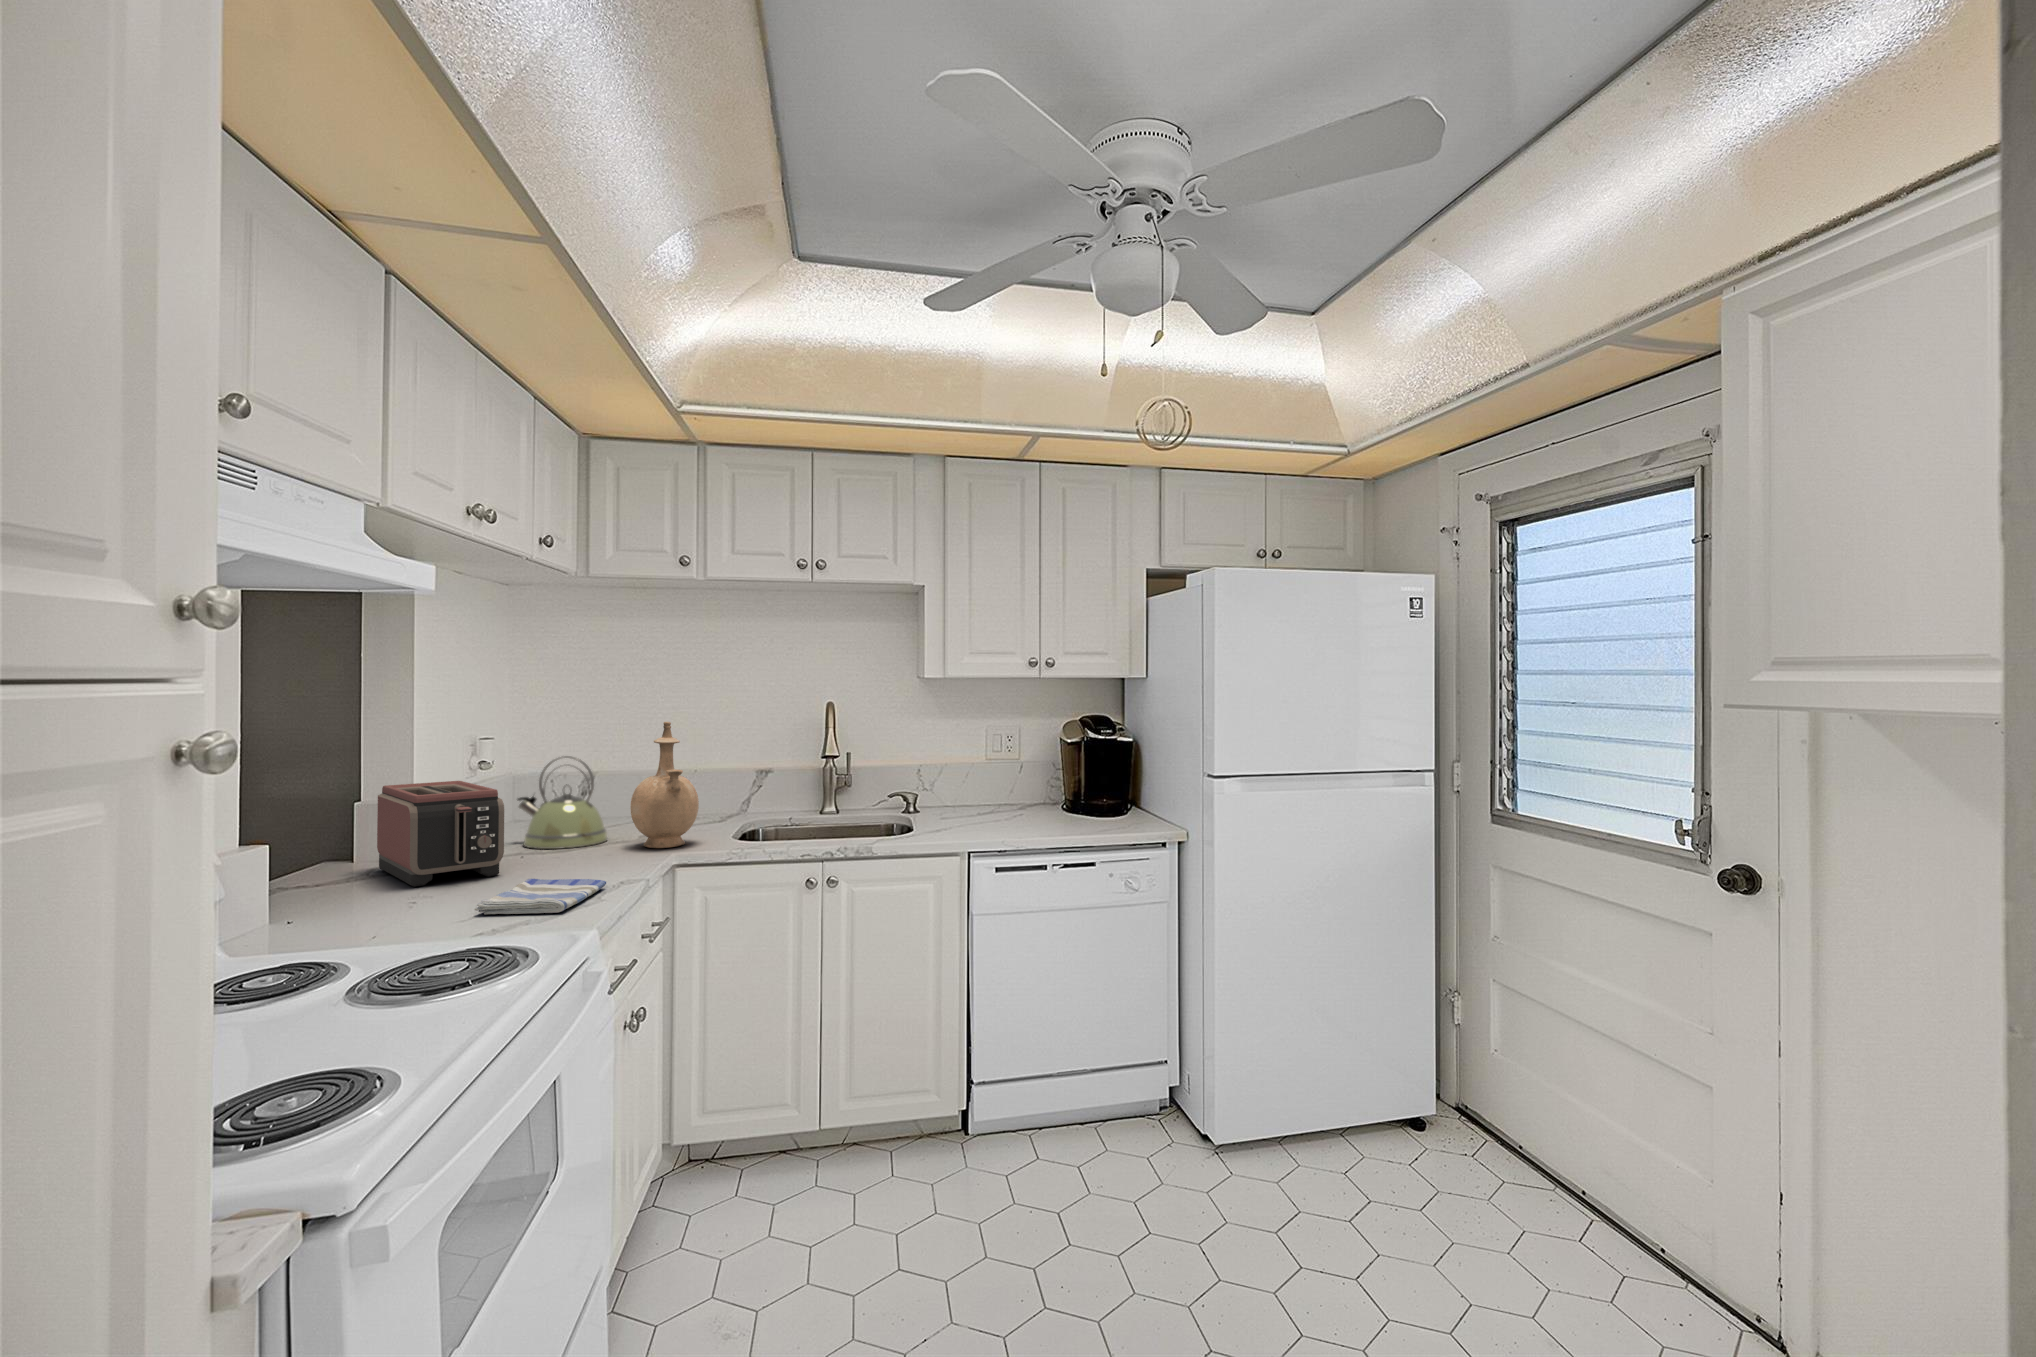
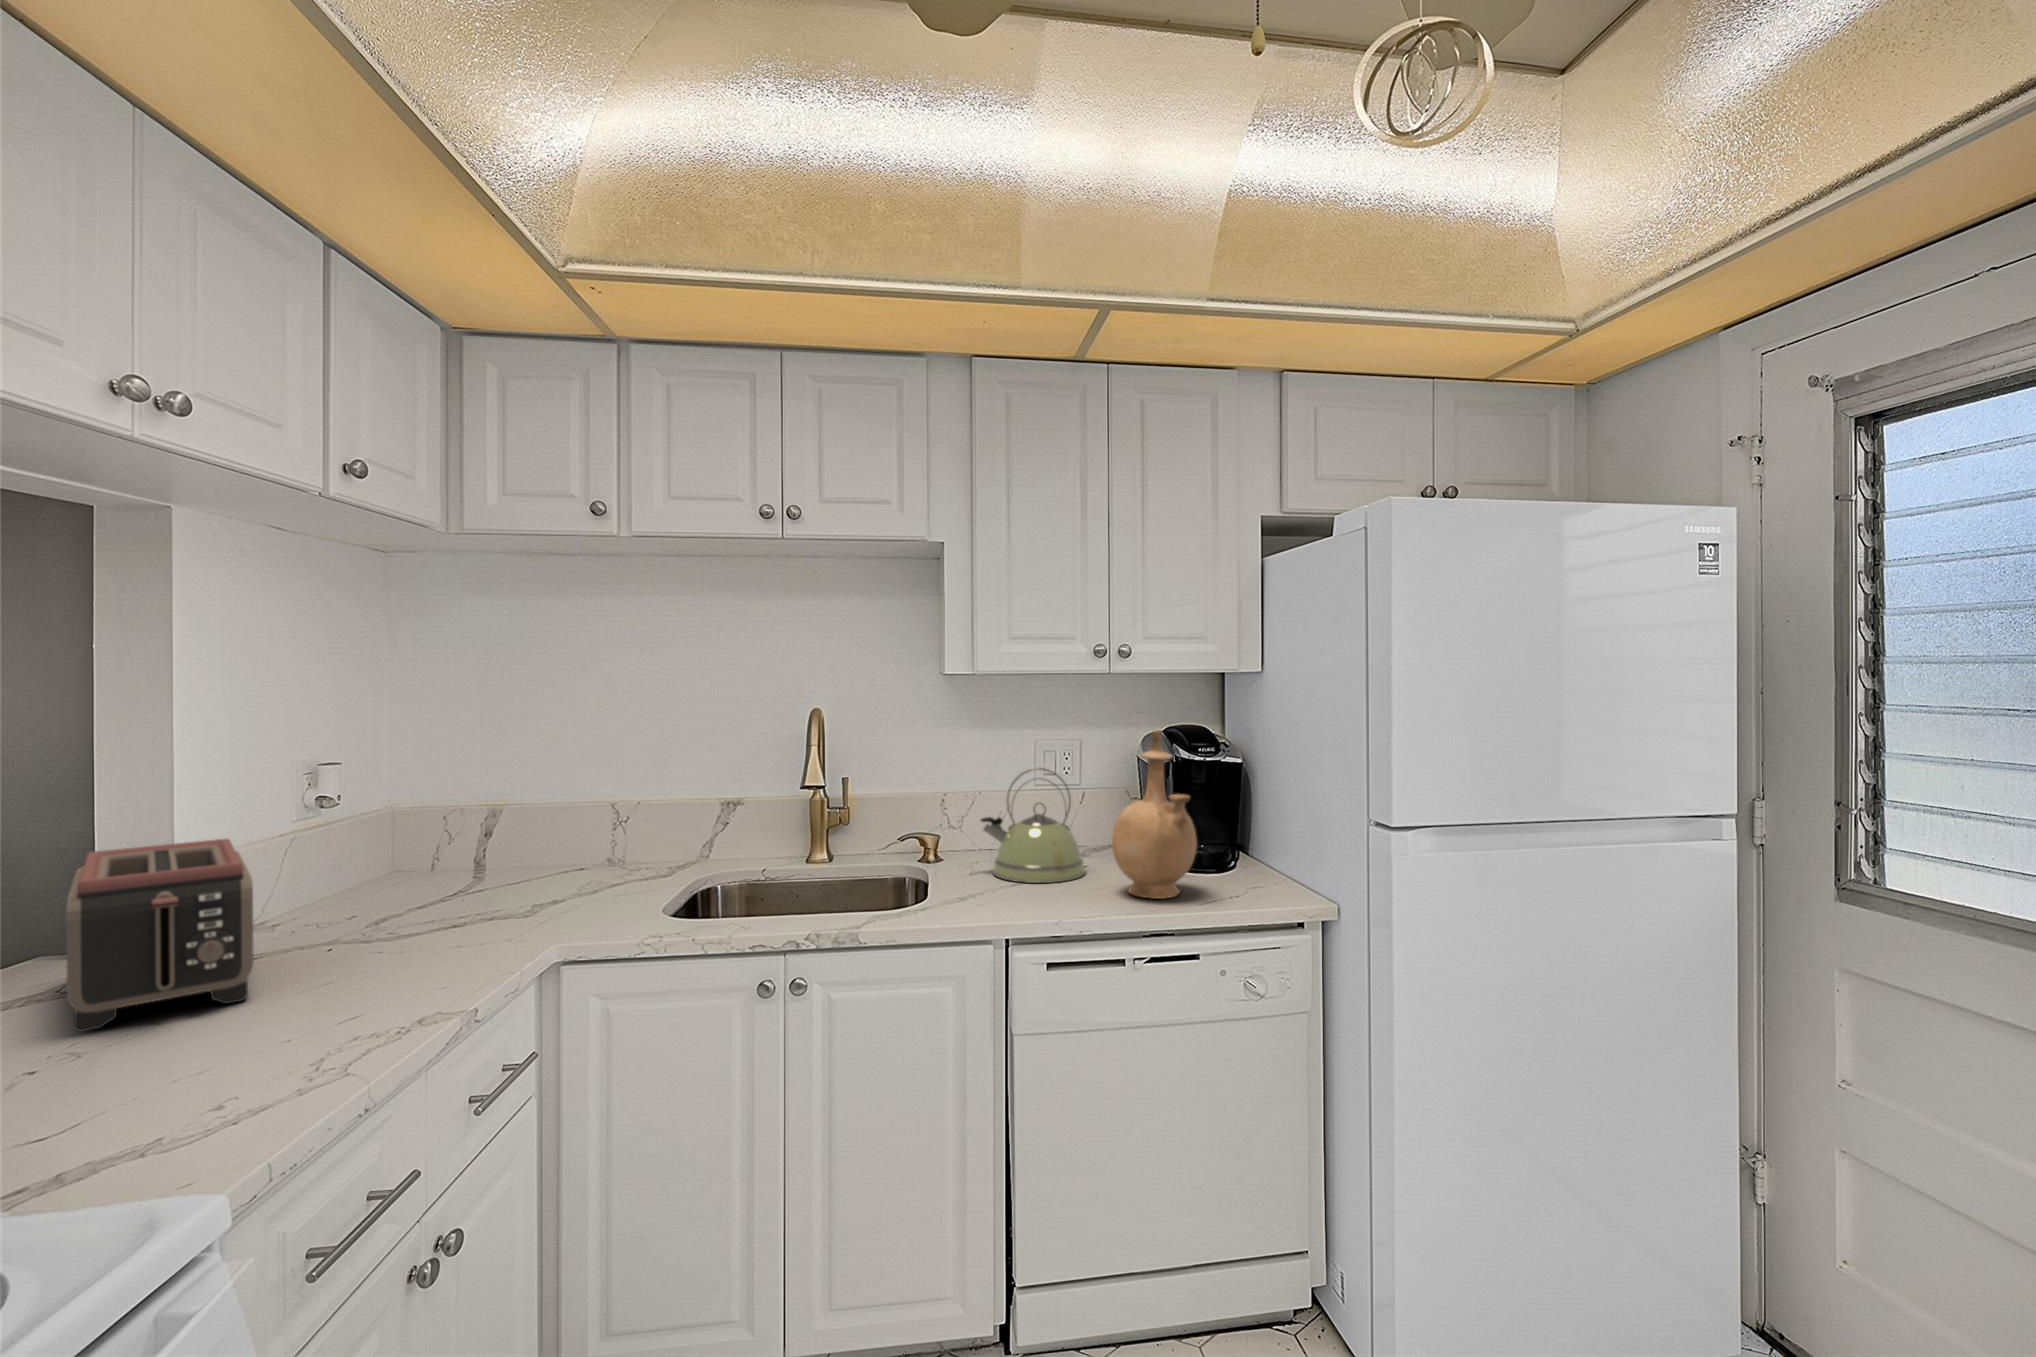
vase: present [630,722,699,848] -> present [1112,730,1197,899]
kettle: present [517,756,608,849] -> present [981,768,1085,883]
dish towel: present [475,879,606,914] -> none [74,1027,381,1130]

